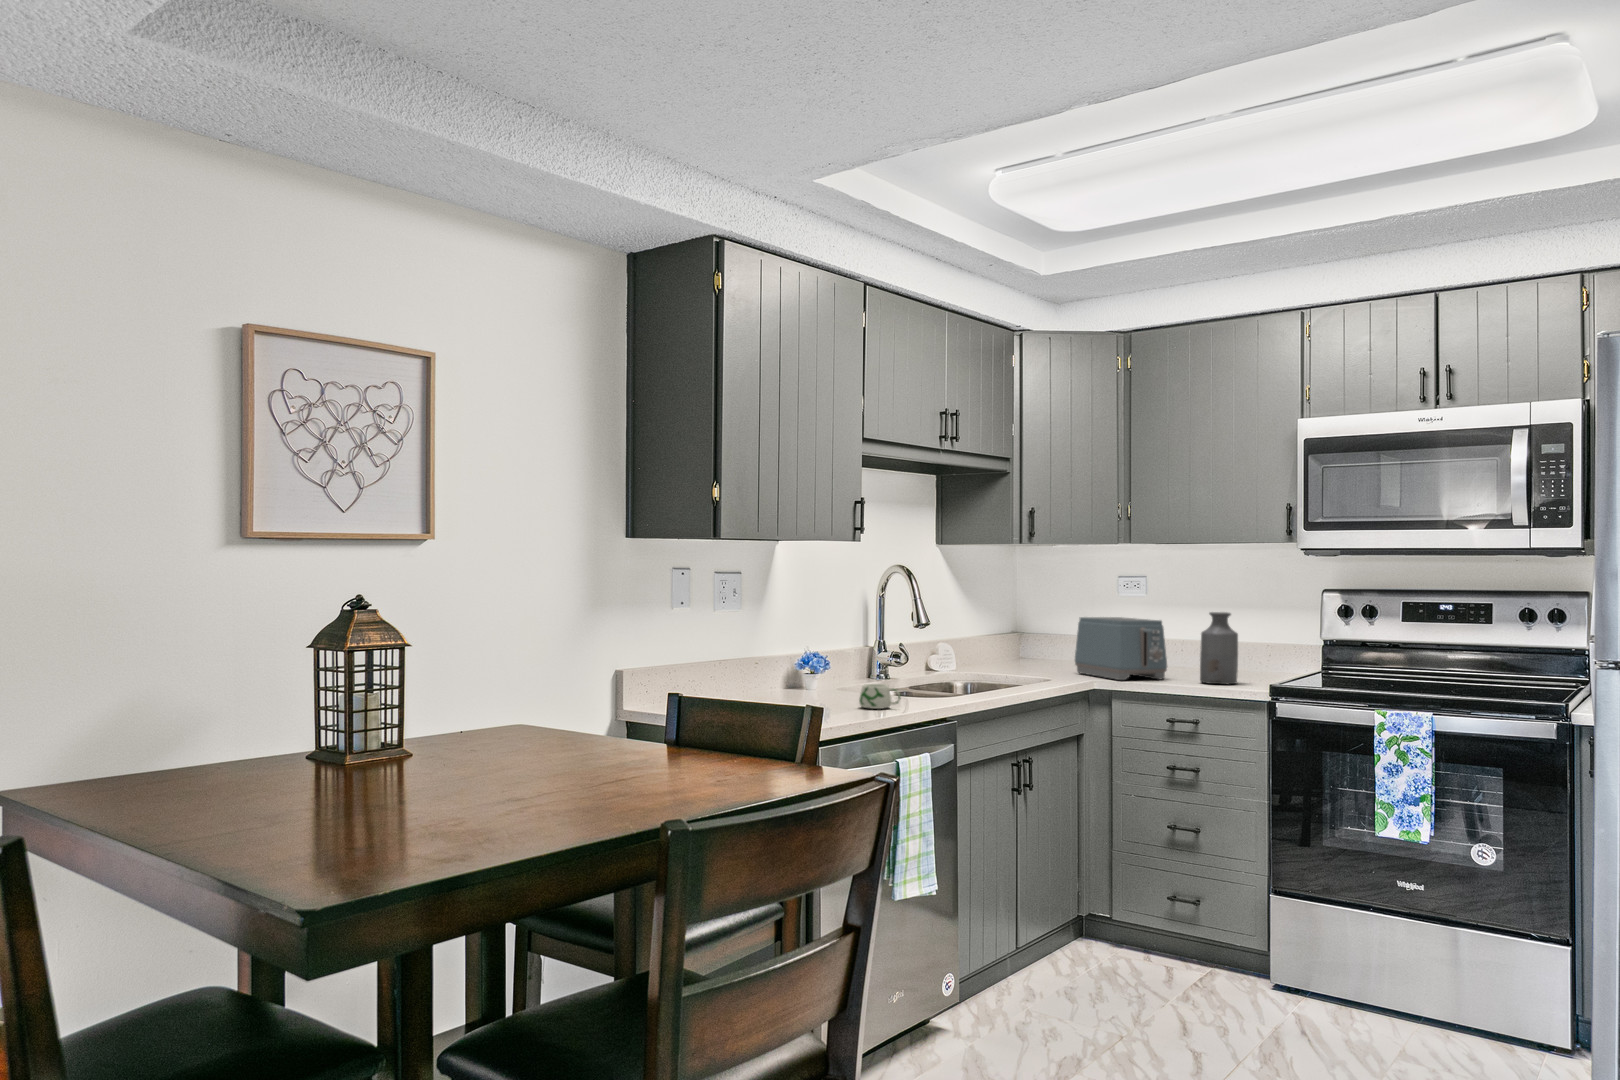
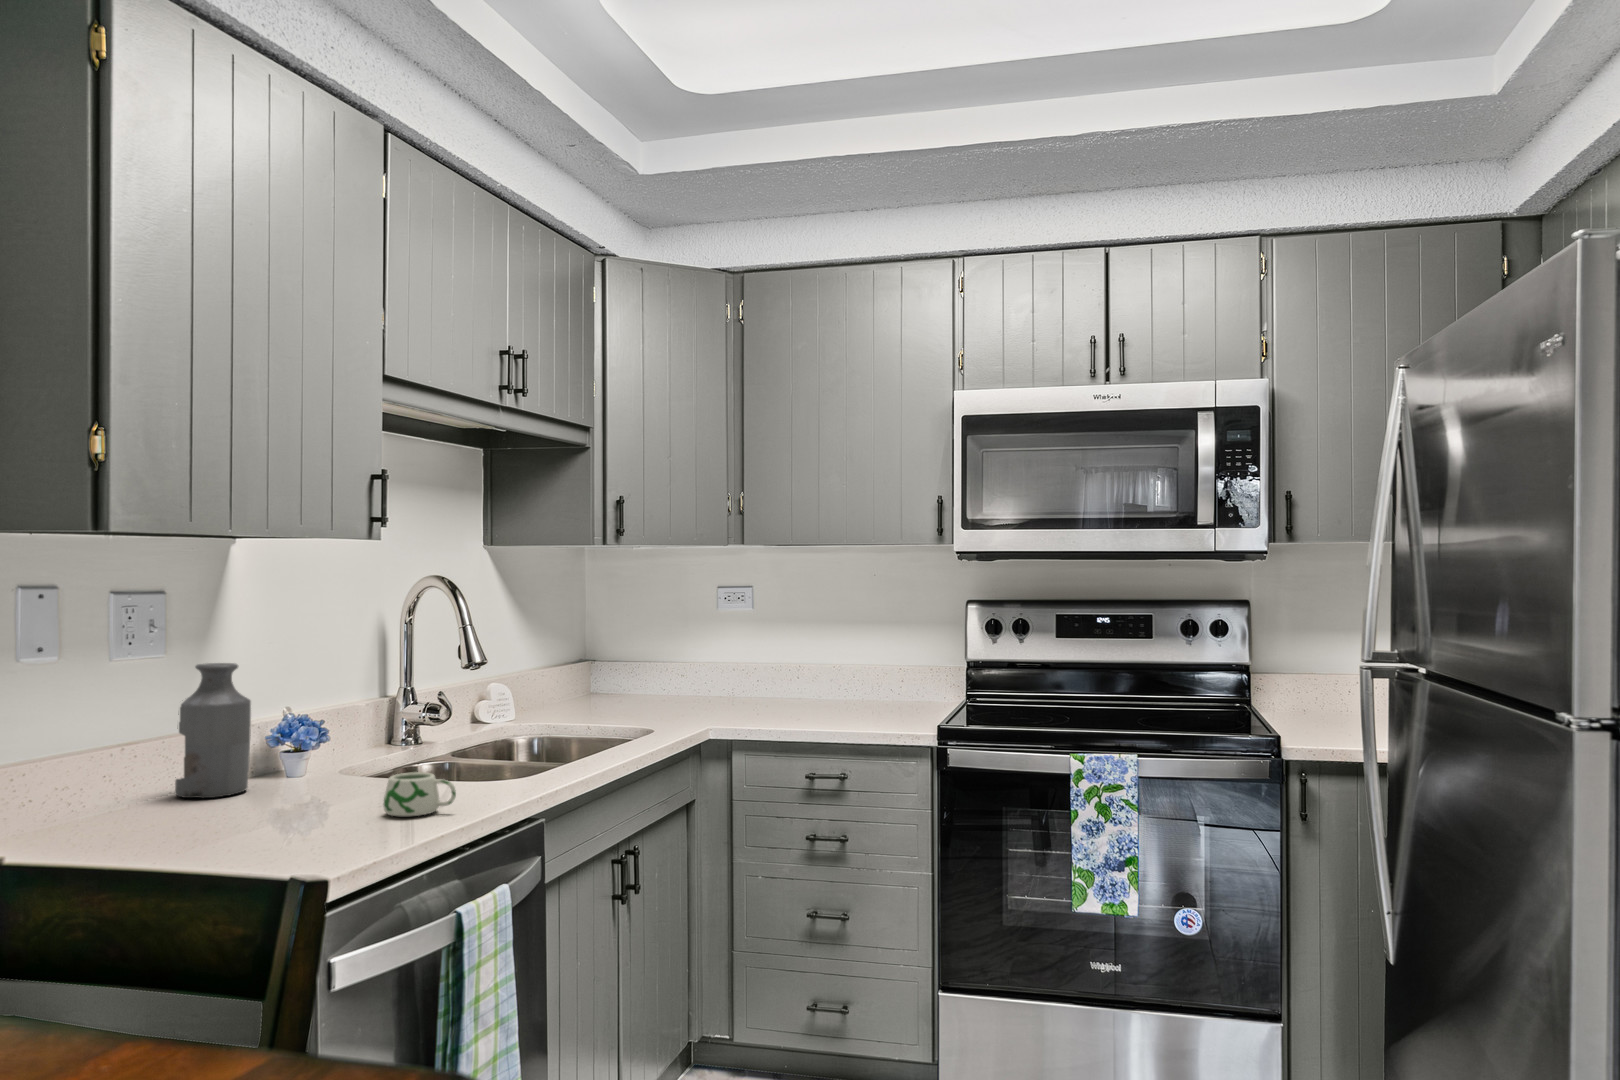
bottle: present [1200,612,1238,684] -> present [175,663,251,798]
toaster: present [1075,617,1167,680] -> none [673,638,795,724]

